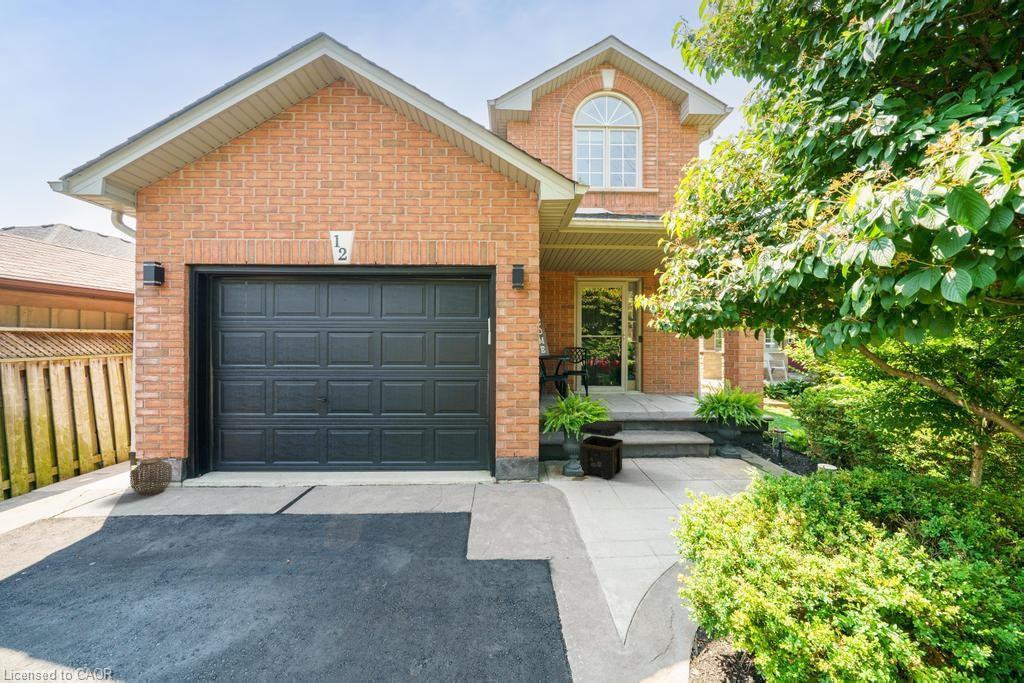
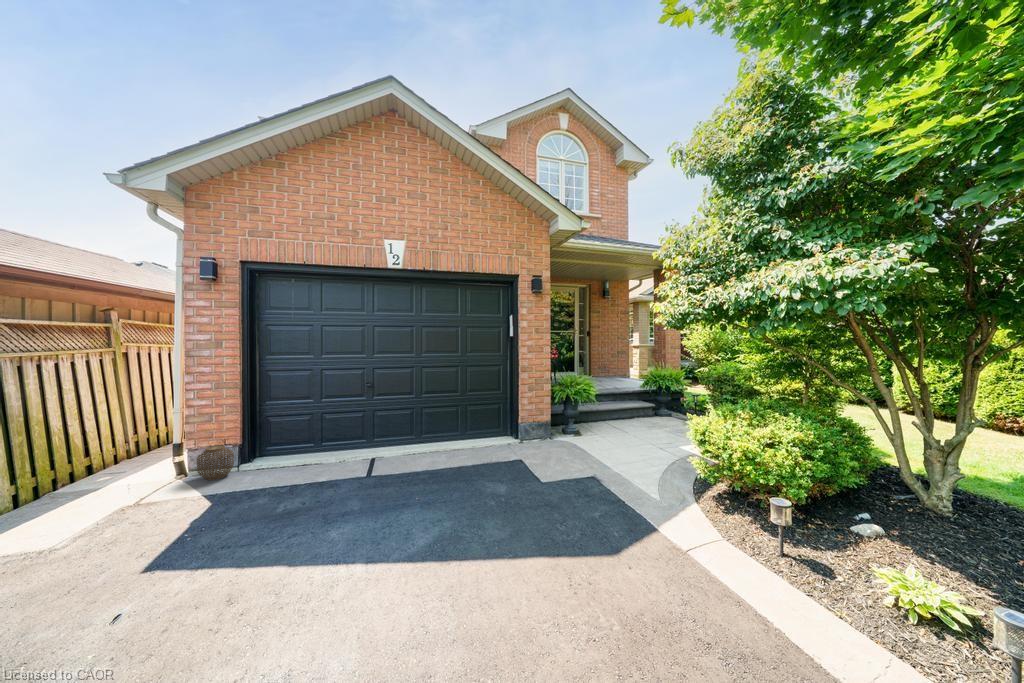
toolbox: present [579,420,623,479] -> none [576,394,605,435]

